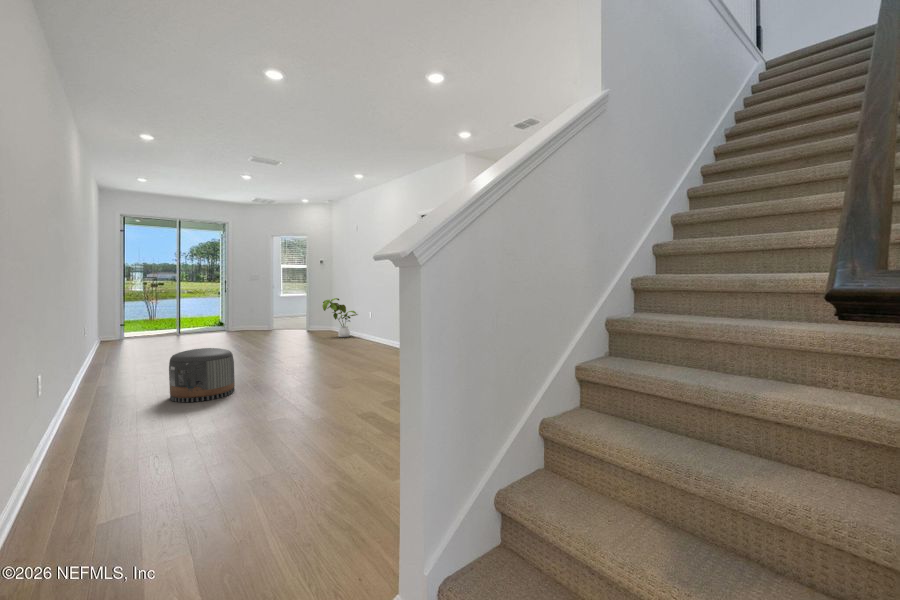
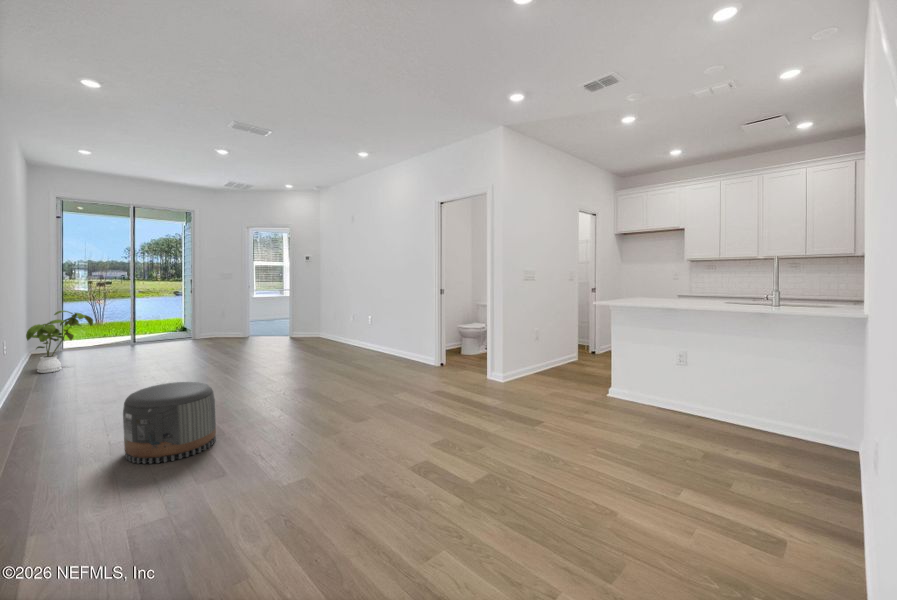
house plant: present [323,298,357,337] -> present [26,311,93,373]

